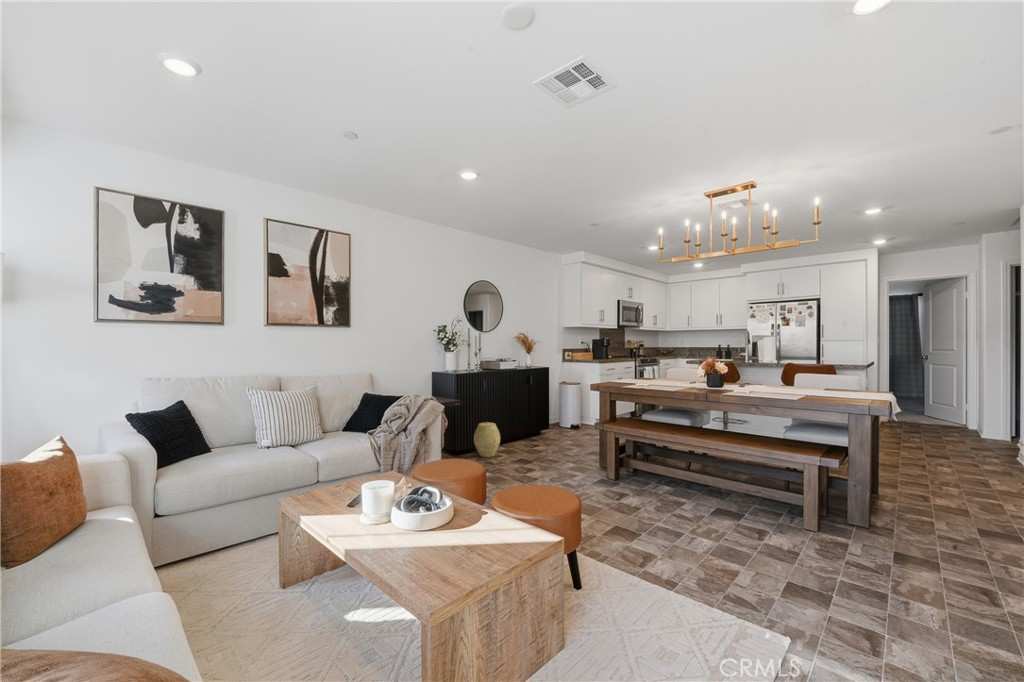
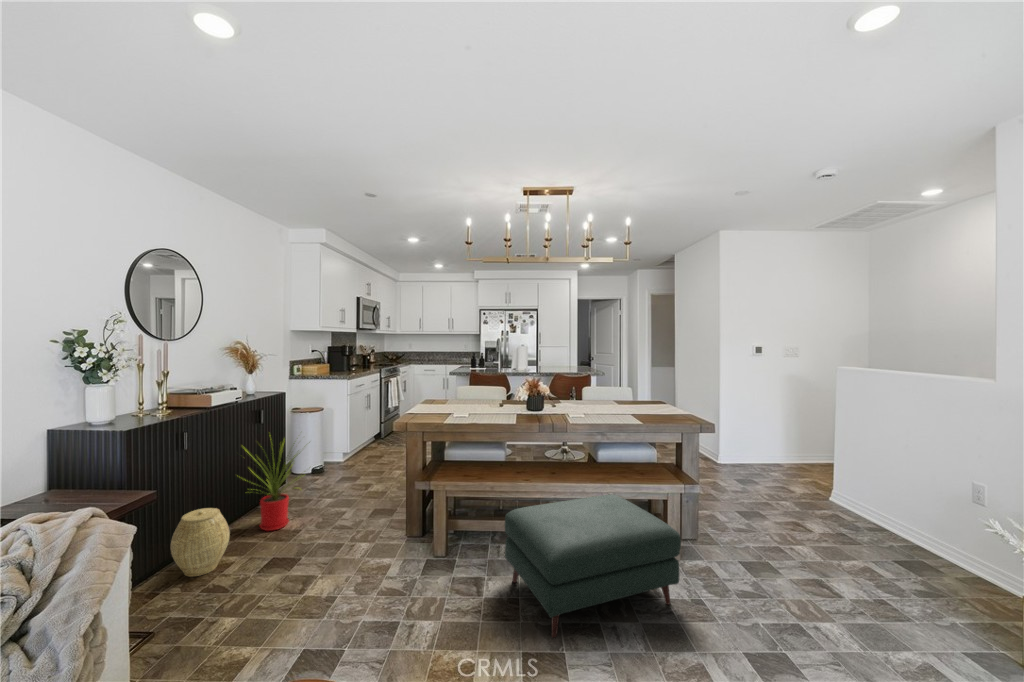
house plant: none [509,388,553,449] -> present [256,440,300,531]
ottoman: none [632,448,773,549] -> present [505,495,681,638]

